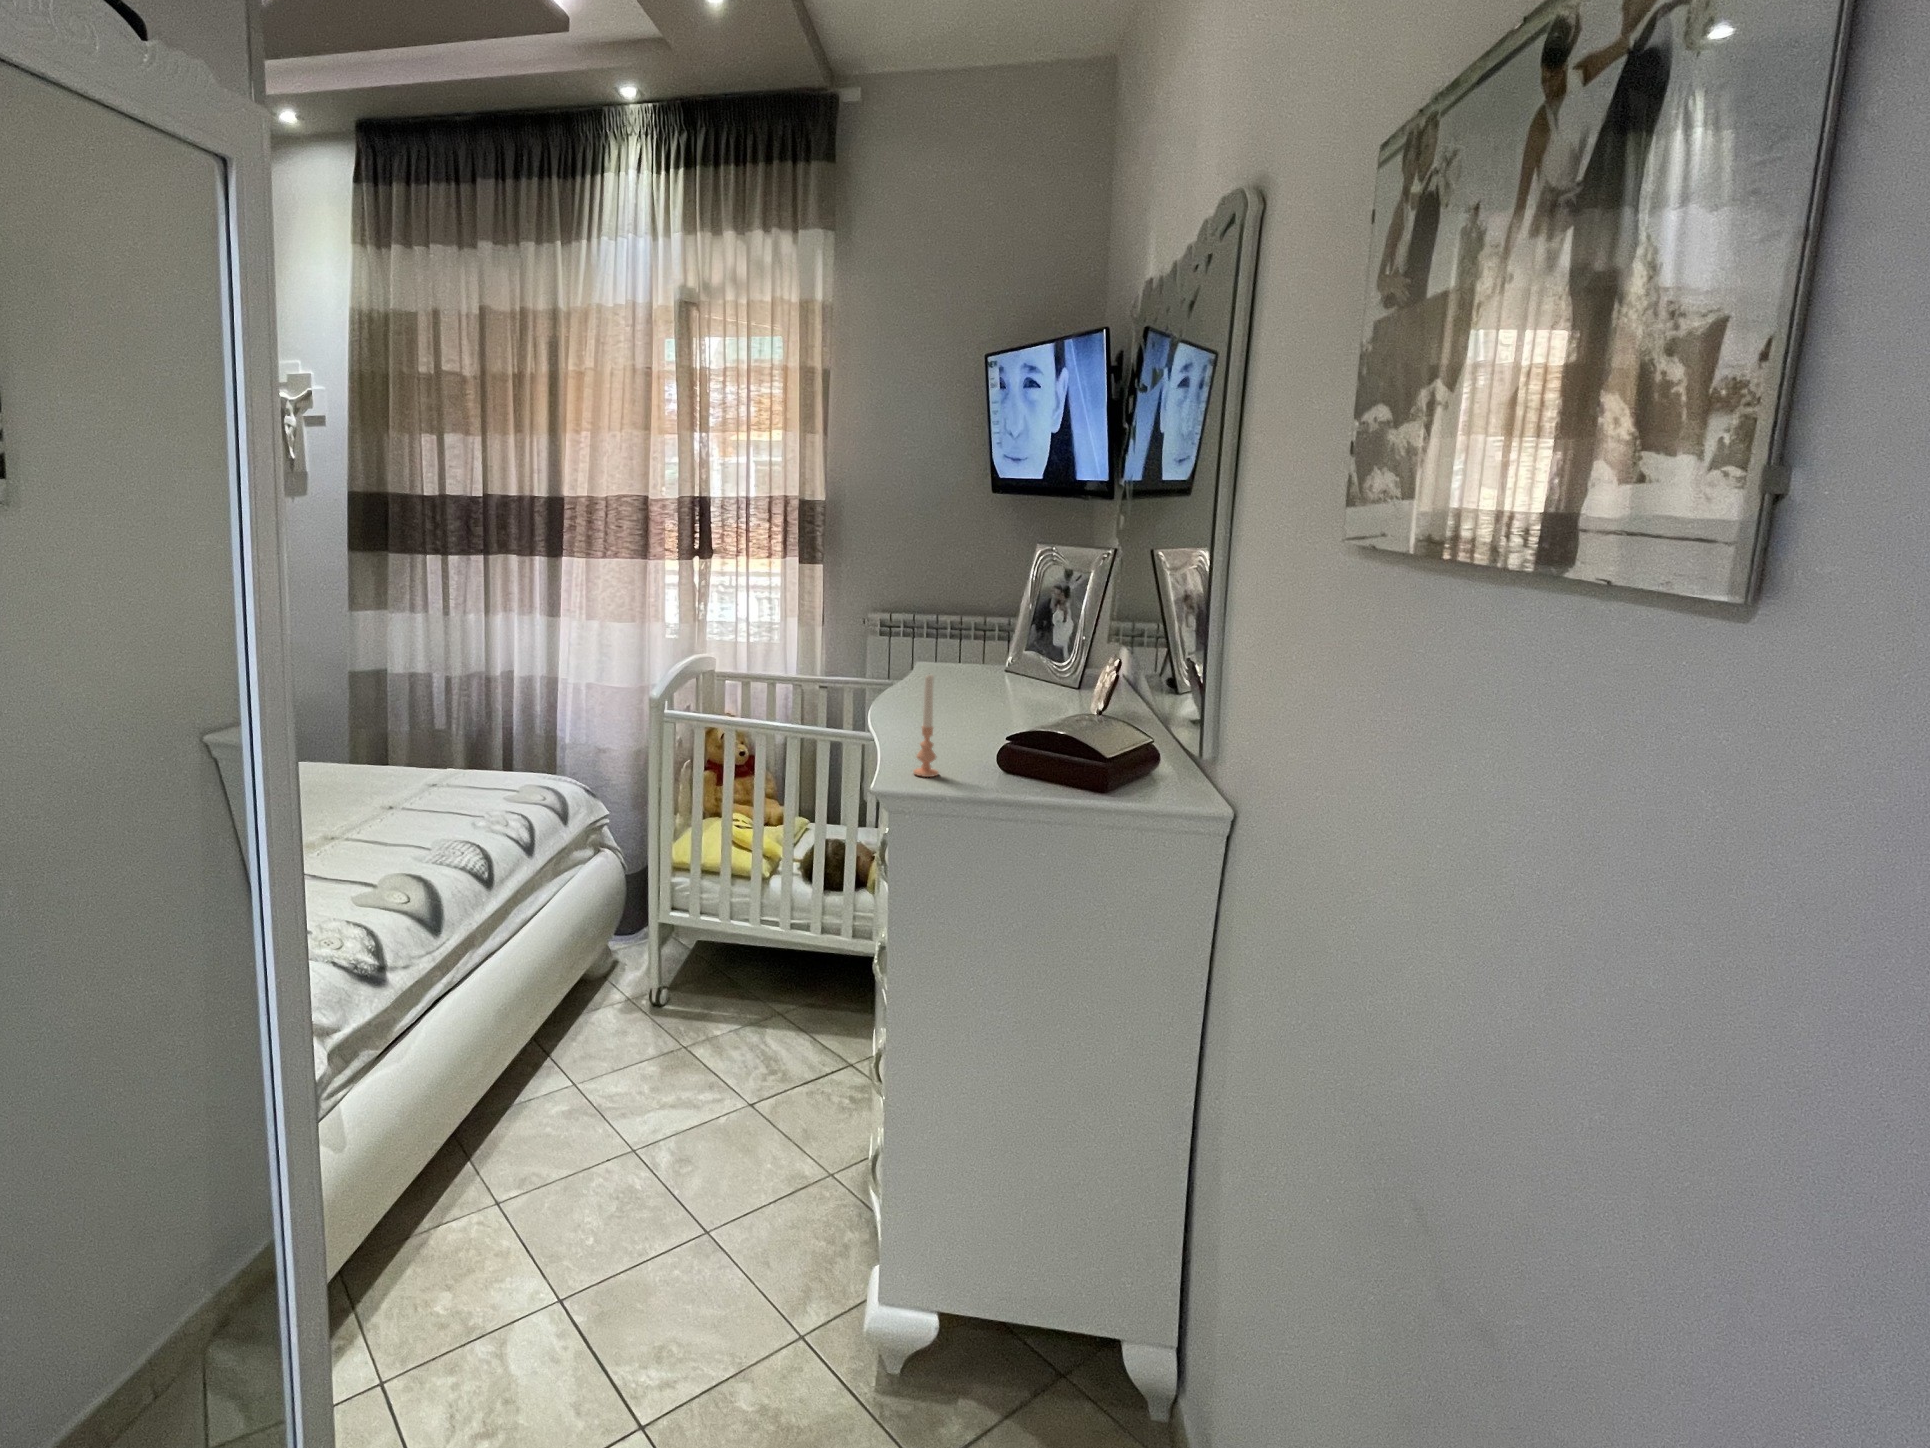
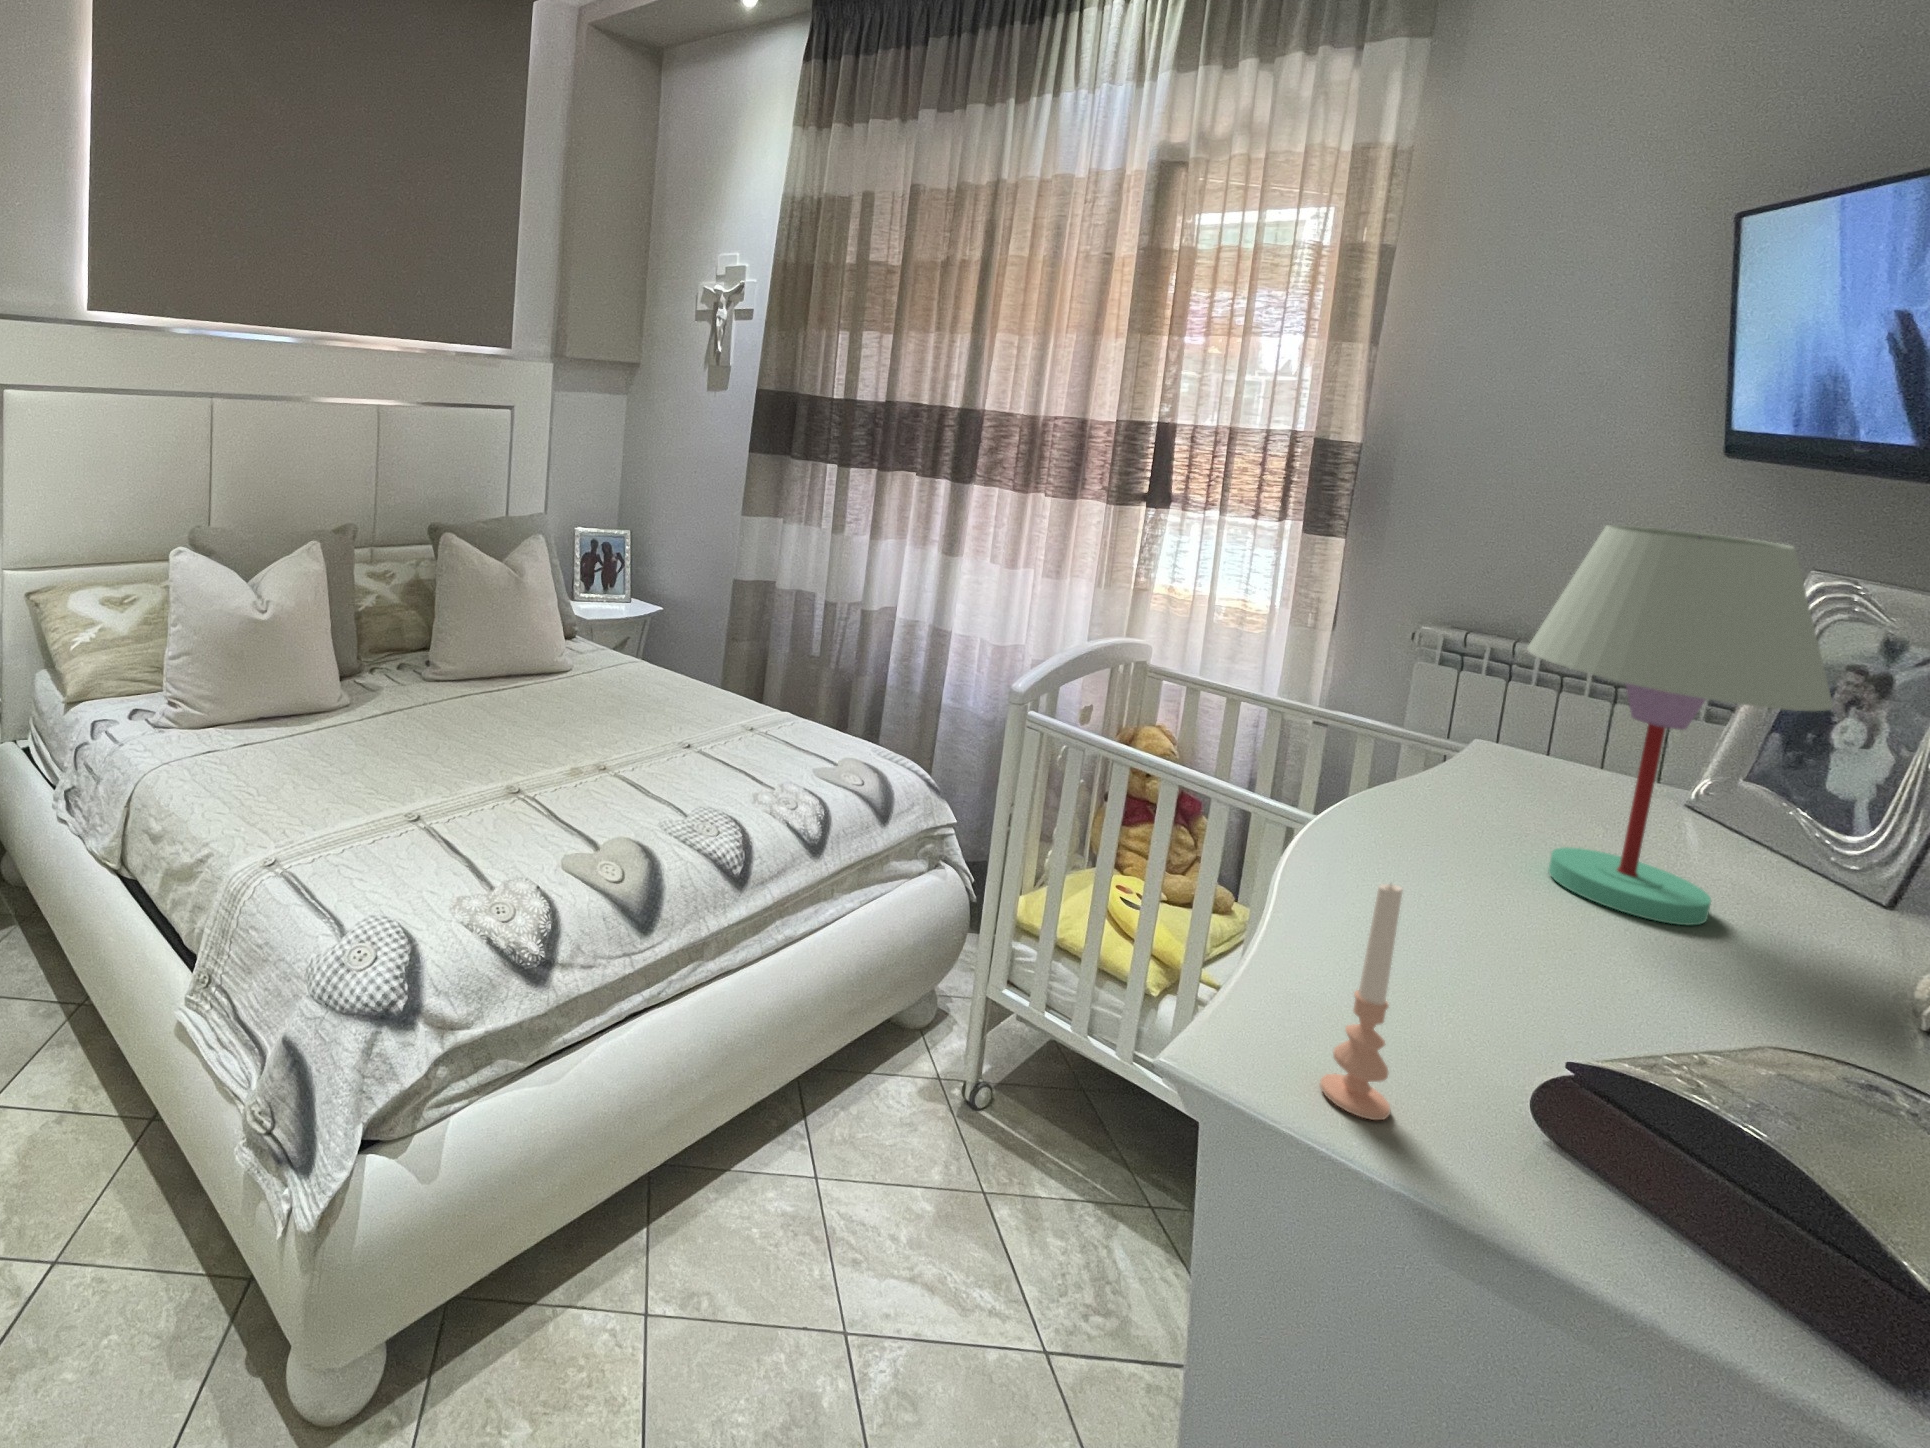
table lamp: none [939,525,1043,709] -> present [1528,525,1833,925]

